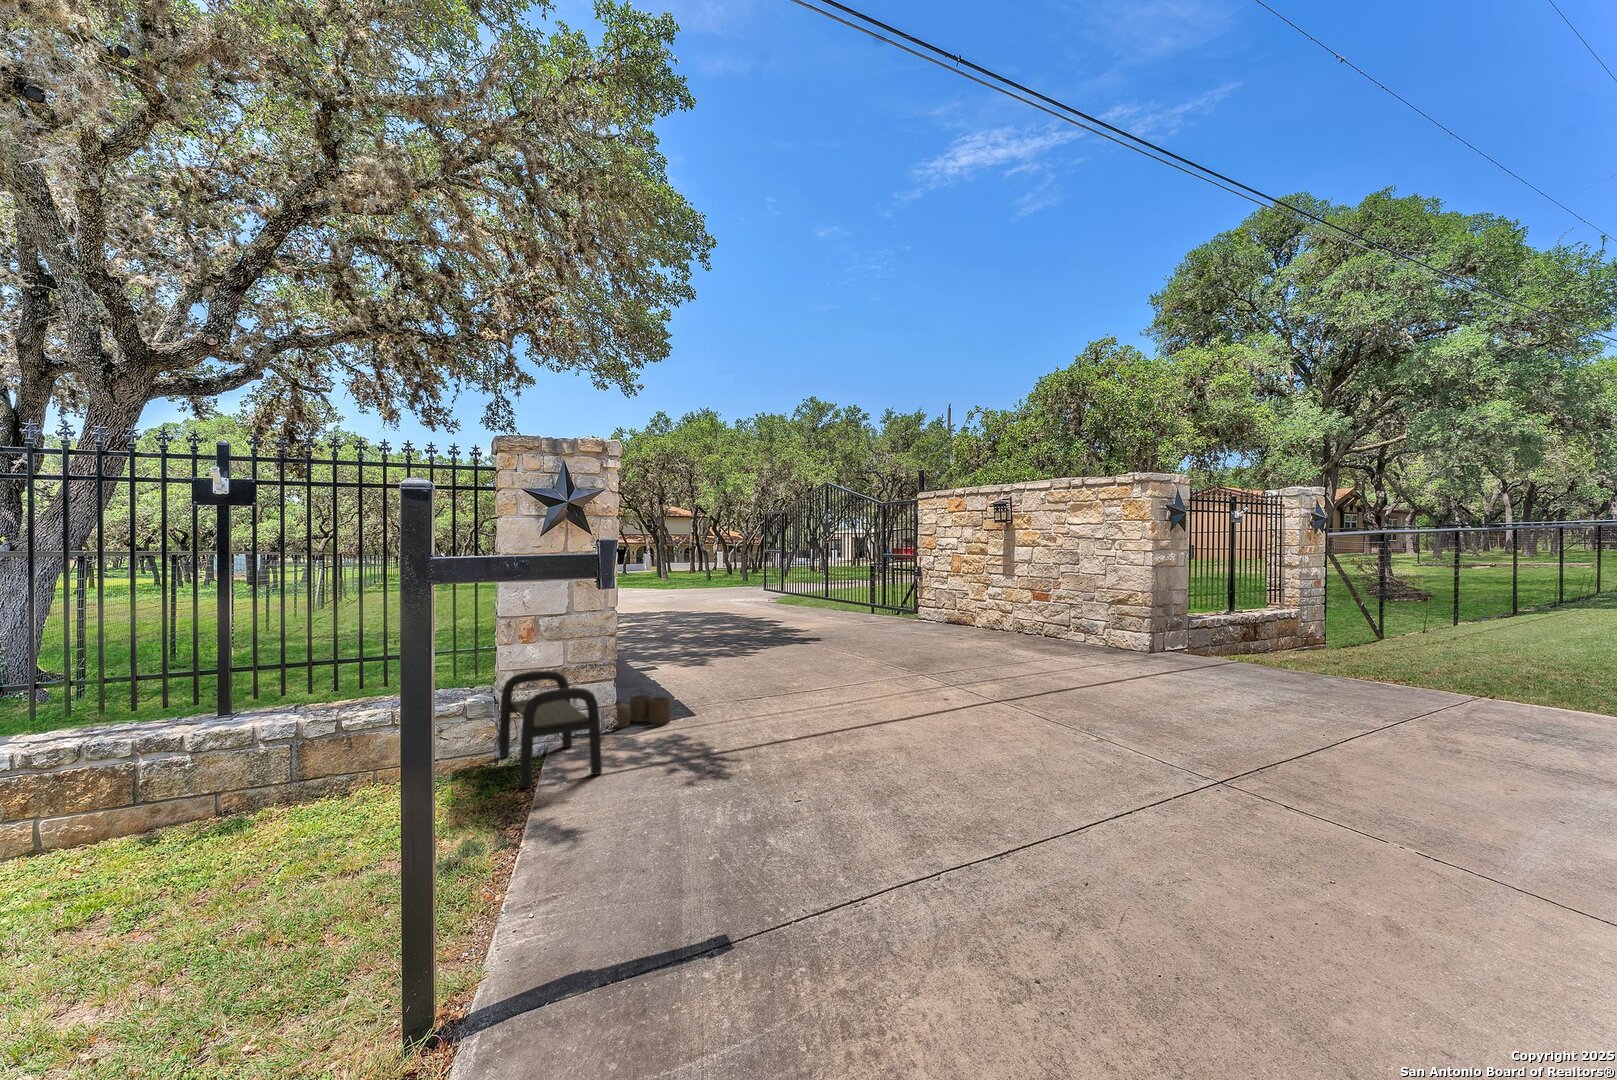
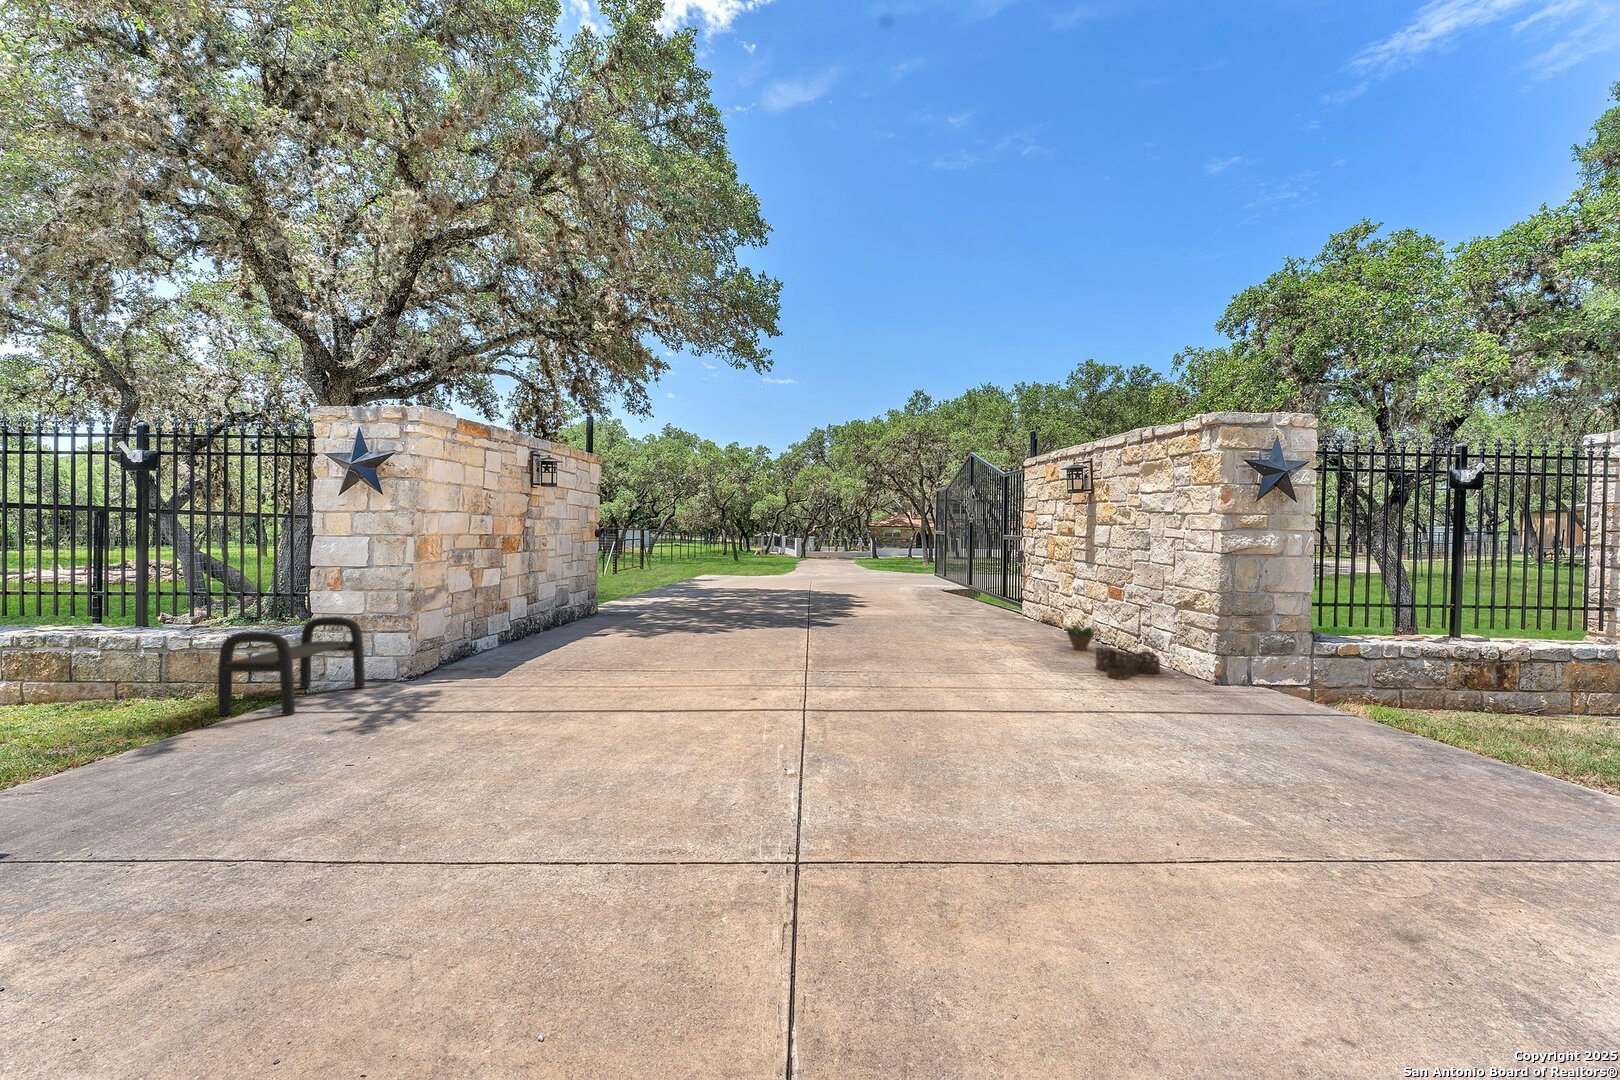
decorative plant: none [1003,624,1038,643] -> present [1063,625,1097,650]
woven basket: present [616,695,670,728] -> present [1096,648,1160,680]

